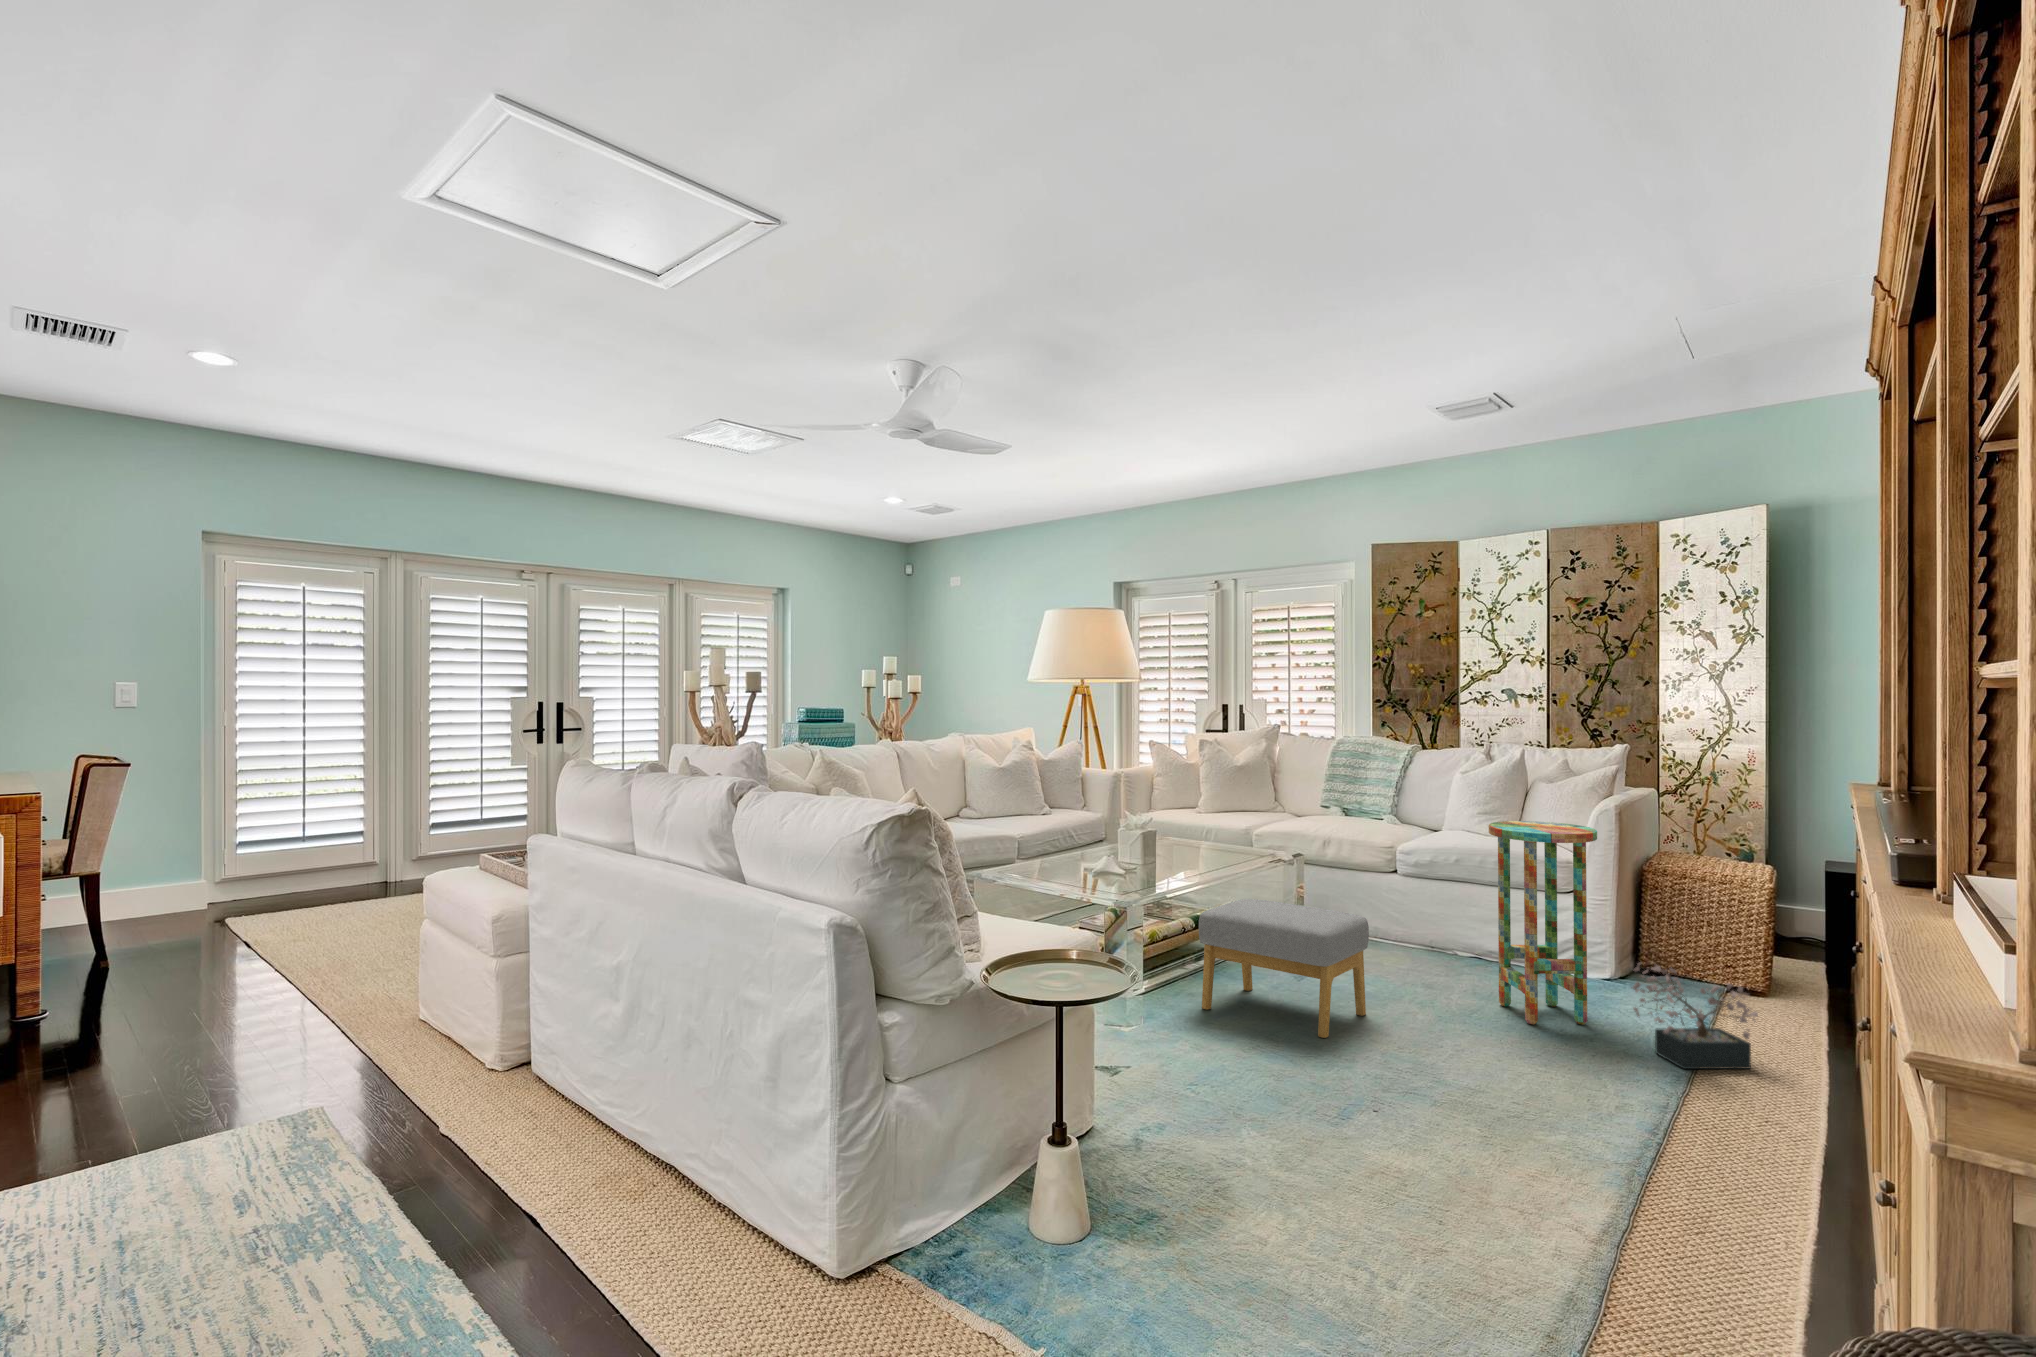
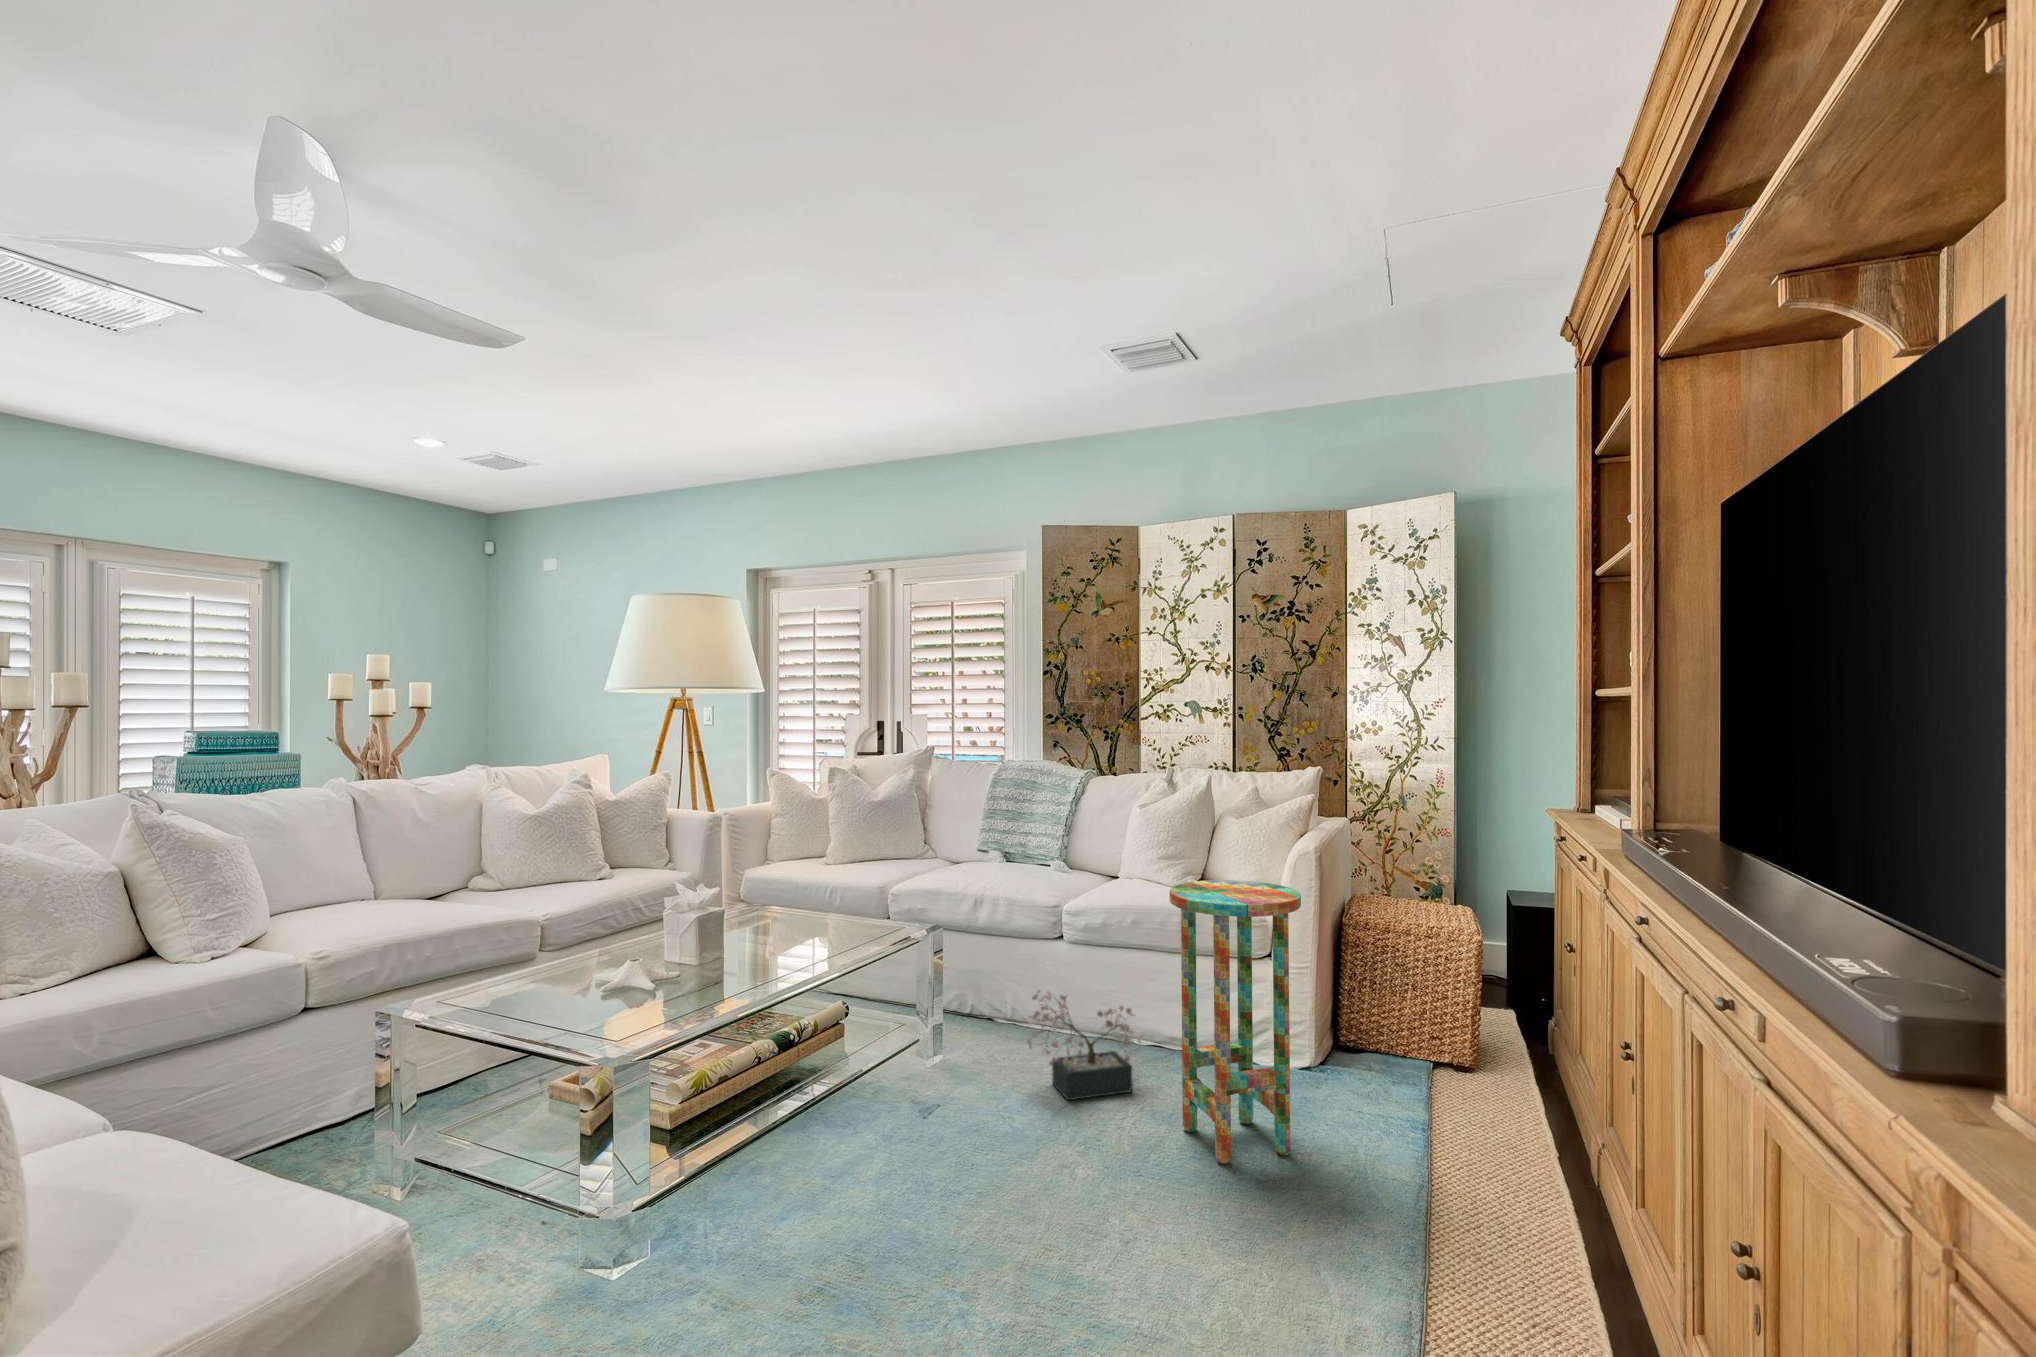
footstool: present [1199,899,1369,1038] -> none [770,1010,1013,1235]
decorative plant: present [1633,963,1758,1069] -> present [1027,990,1143,1100]

